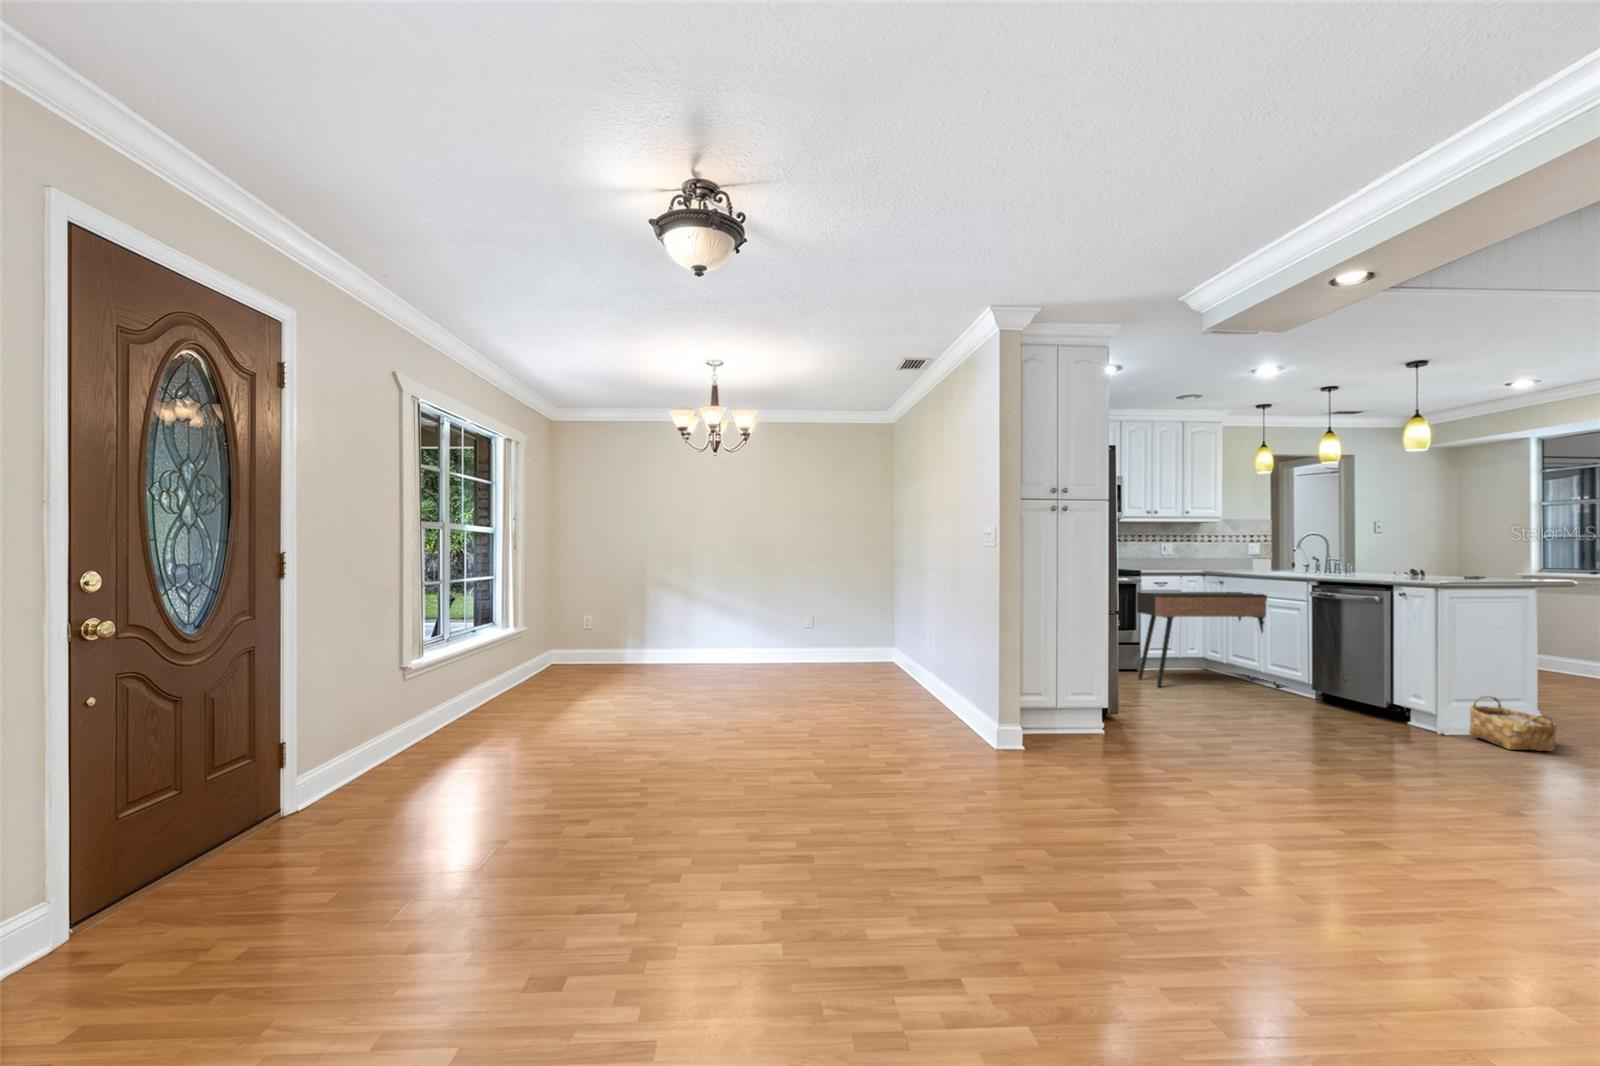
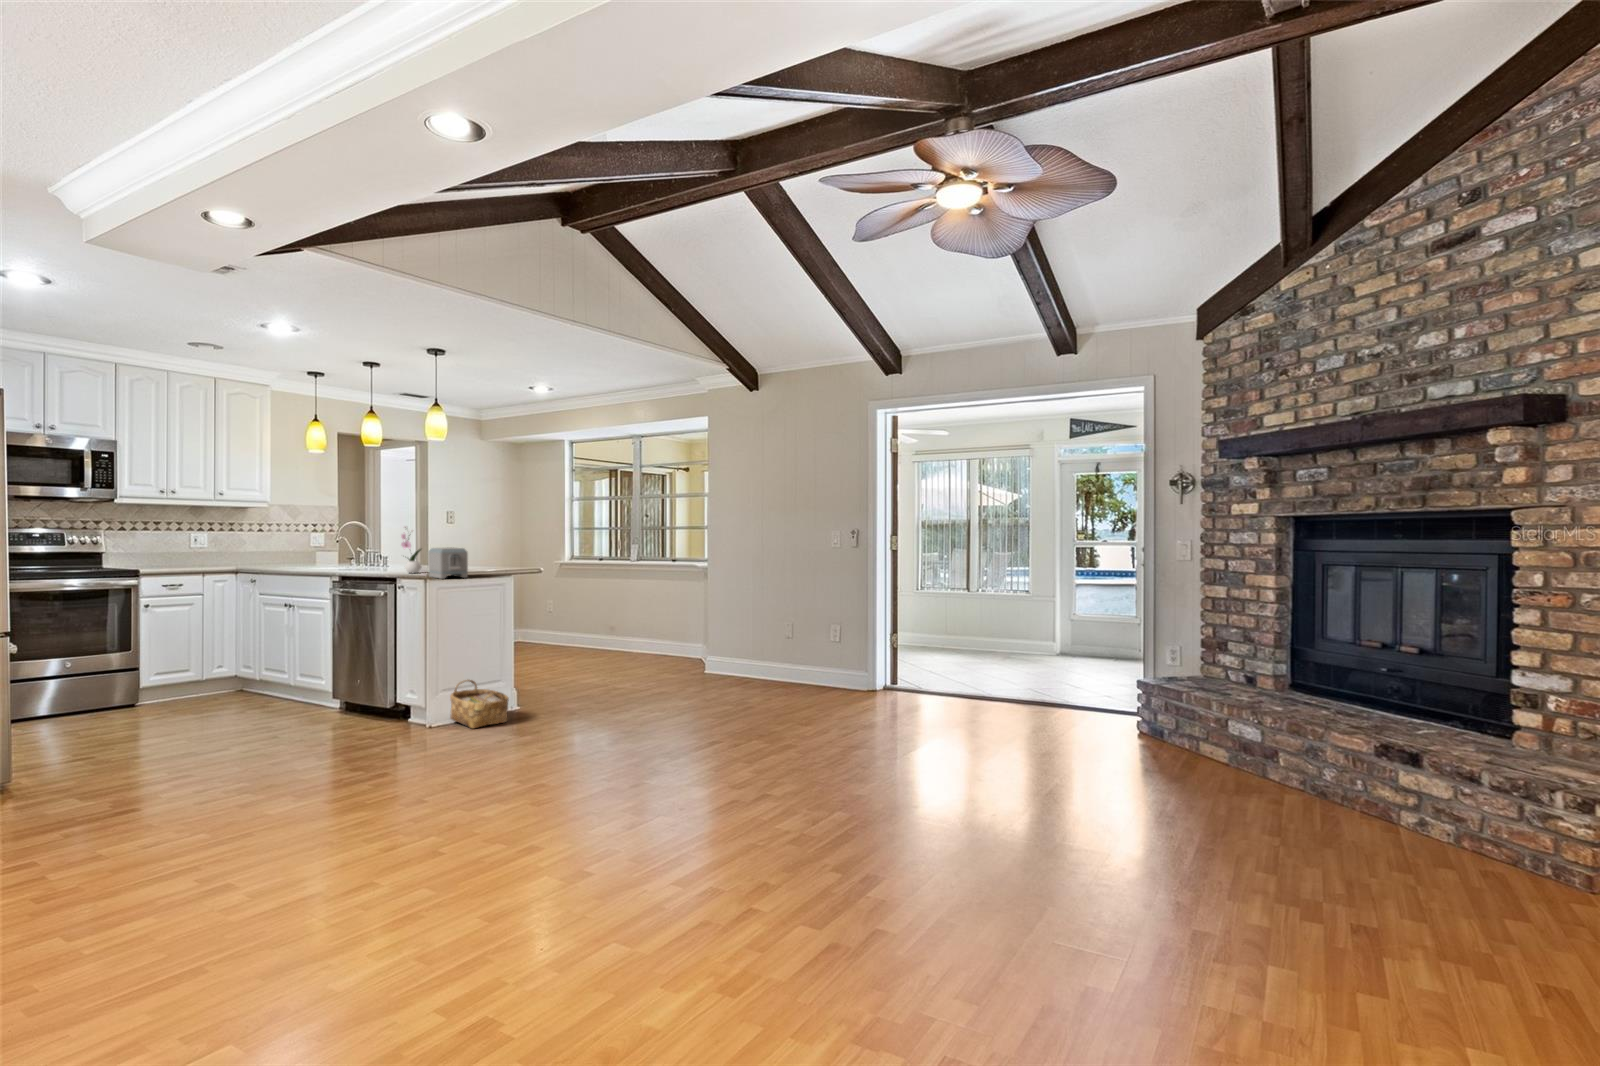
flower arrangement: none [1388,535,1415,581] -> present [401,527,421,573]
toaster: none [1433,556,1492,587] -> present [428,547,468,579]
console table: present [1137,592,1279,687] -> none [121,591,312,727]

